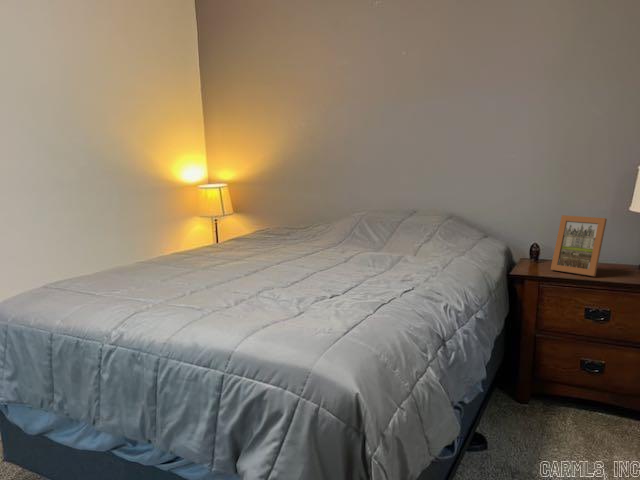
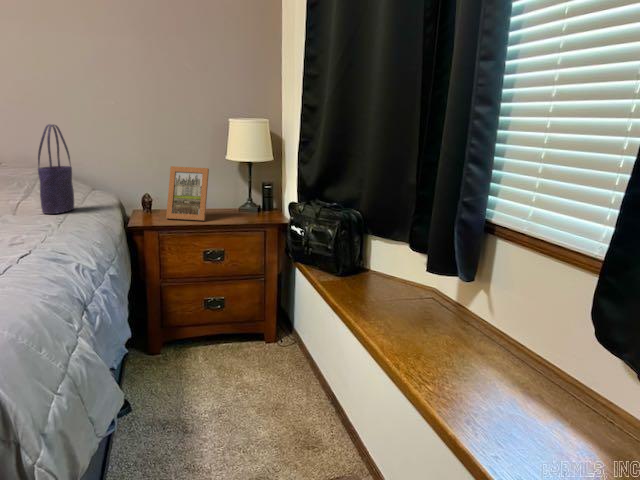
tote bag: none [436,179,464,256] -> present [38,124,74,214]

